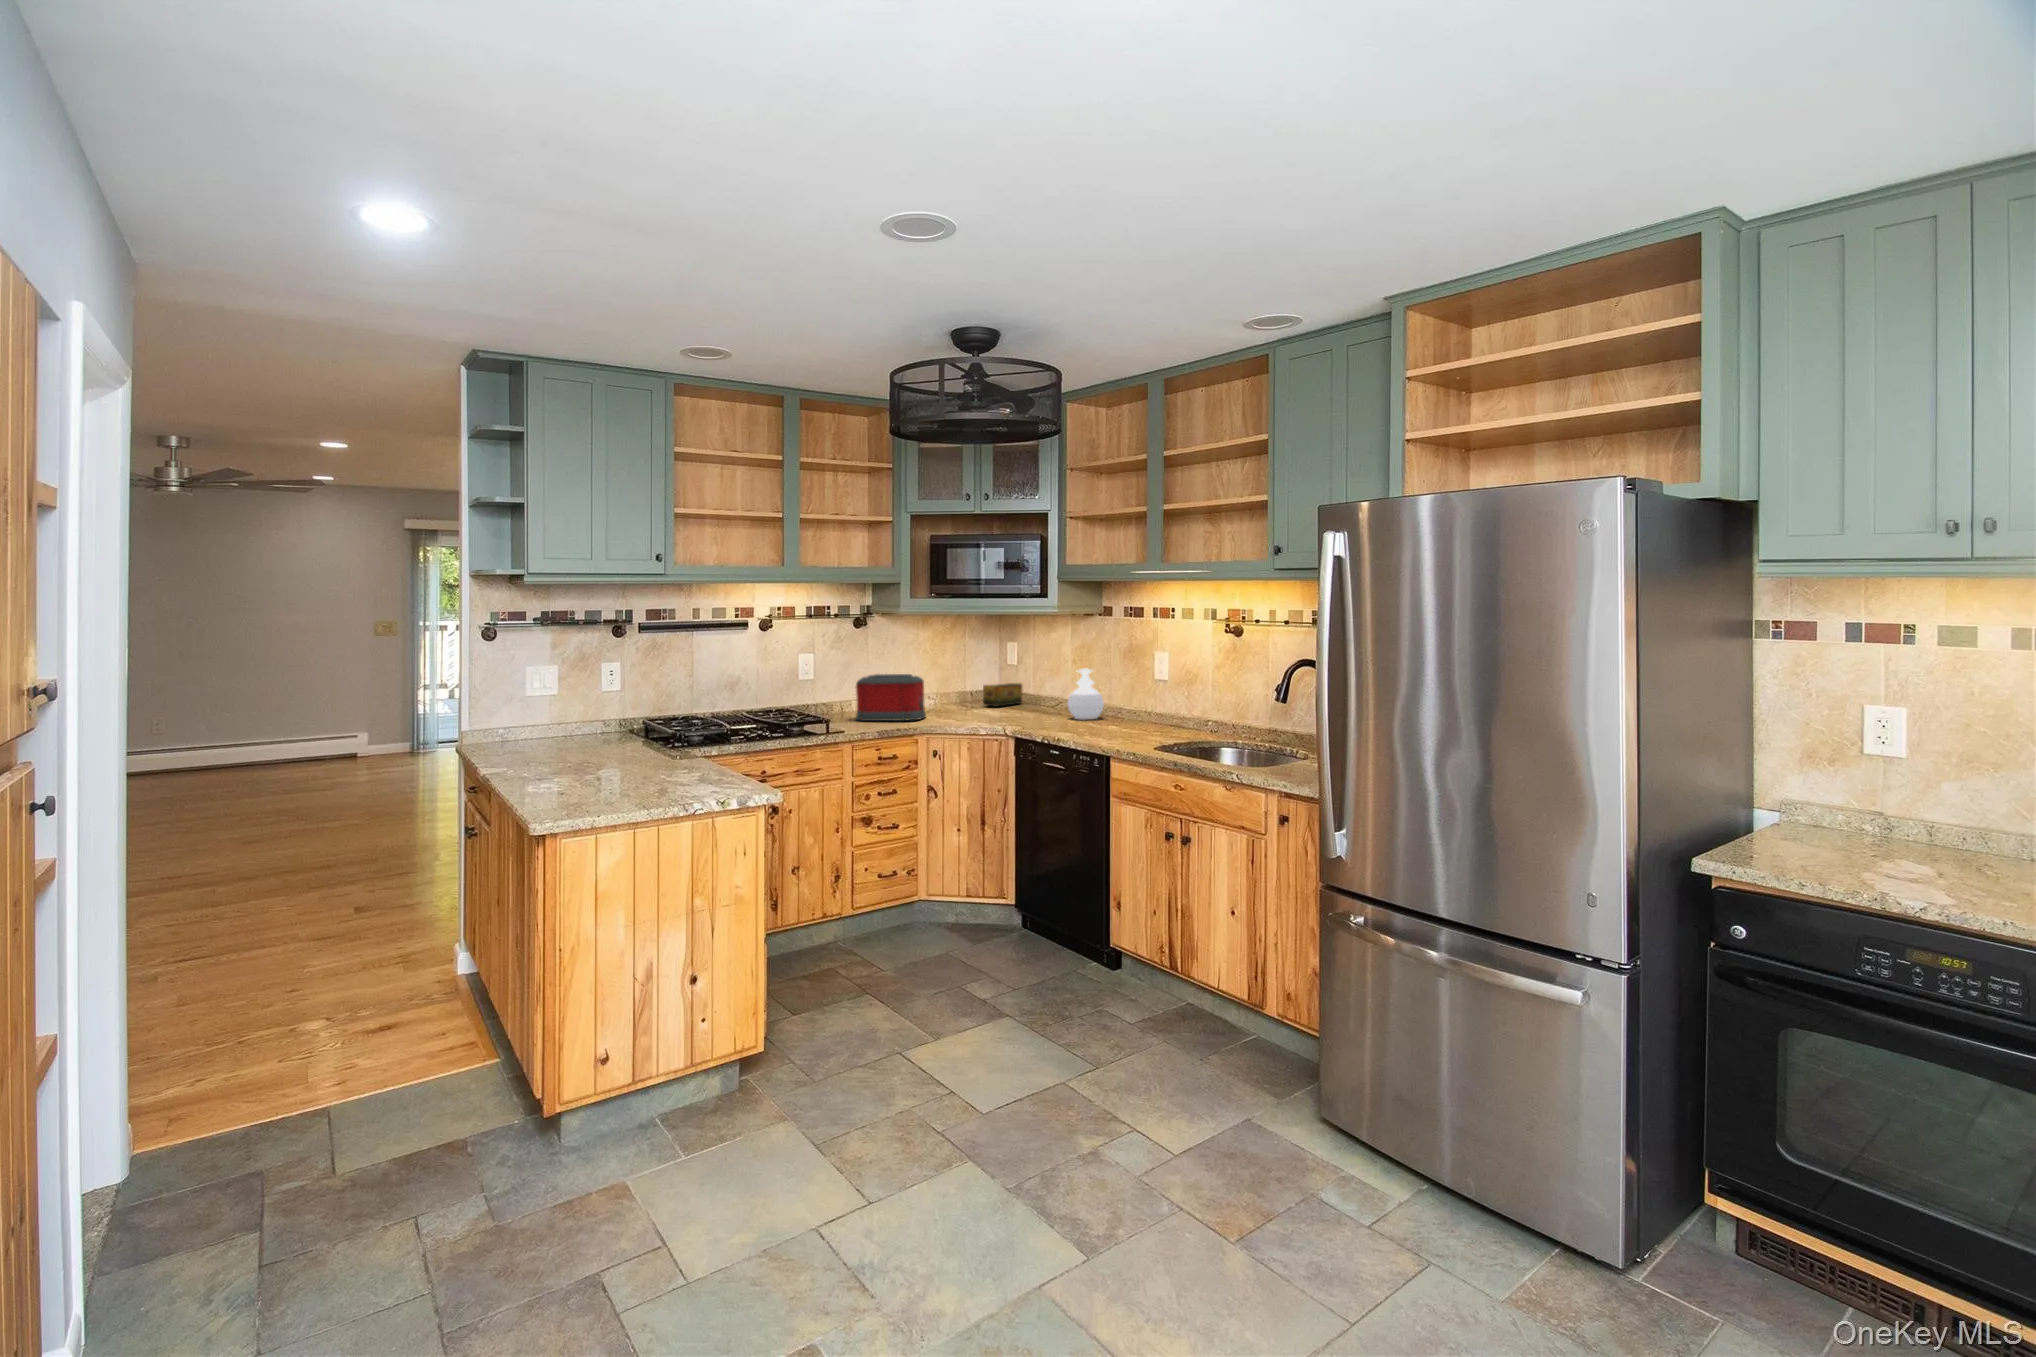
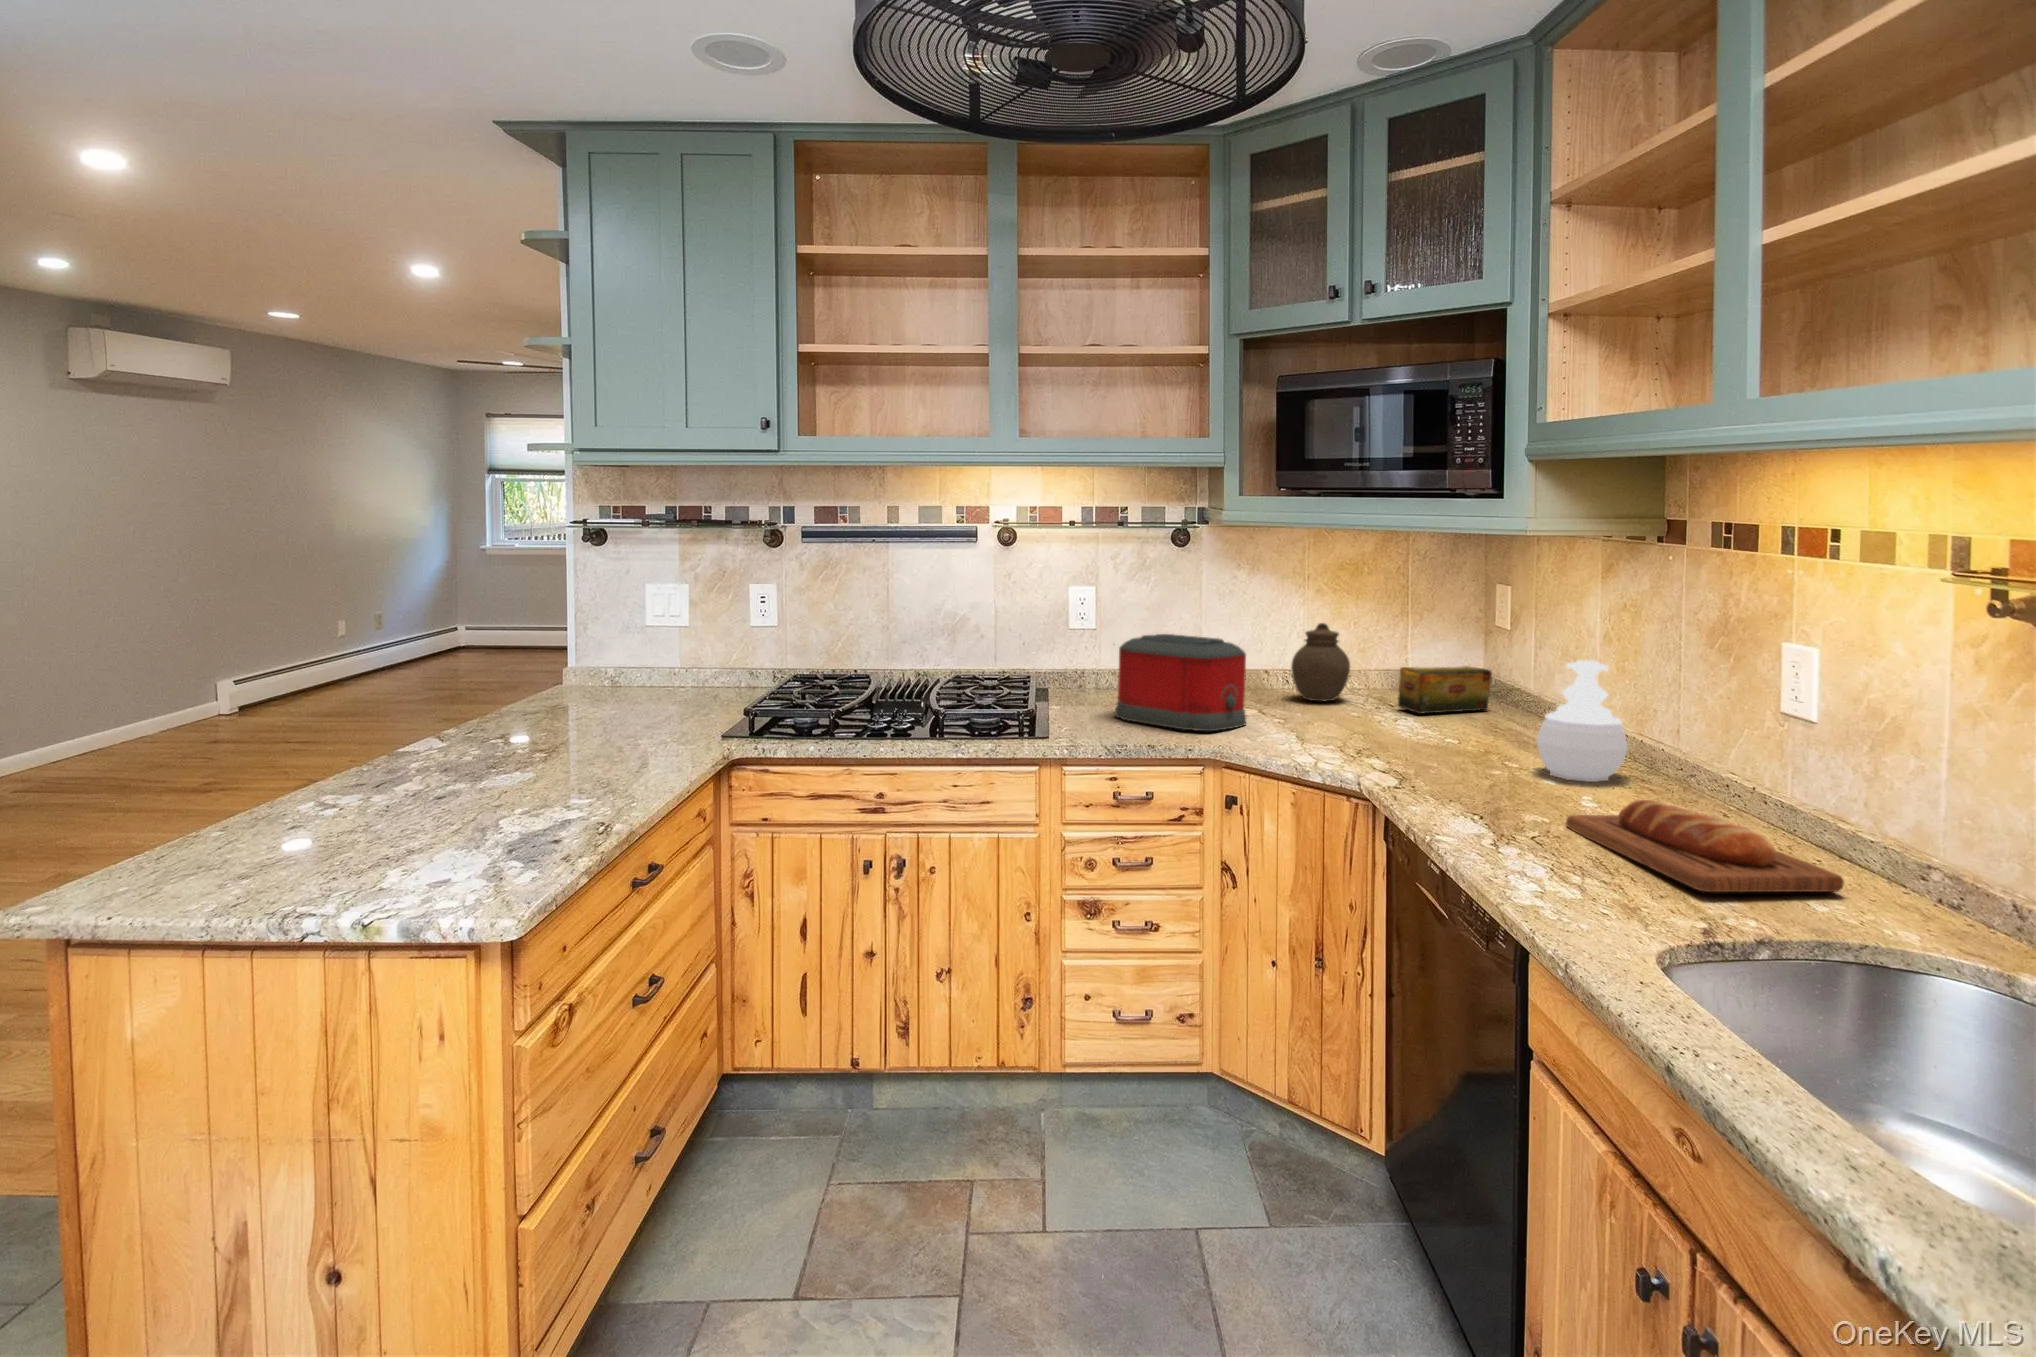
jar: none [926,666,956,707] -> present [1291,623,1350,701]
bread loaf: none [1099,715,1195,737] -> present [1566,800,1844,892]

